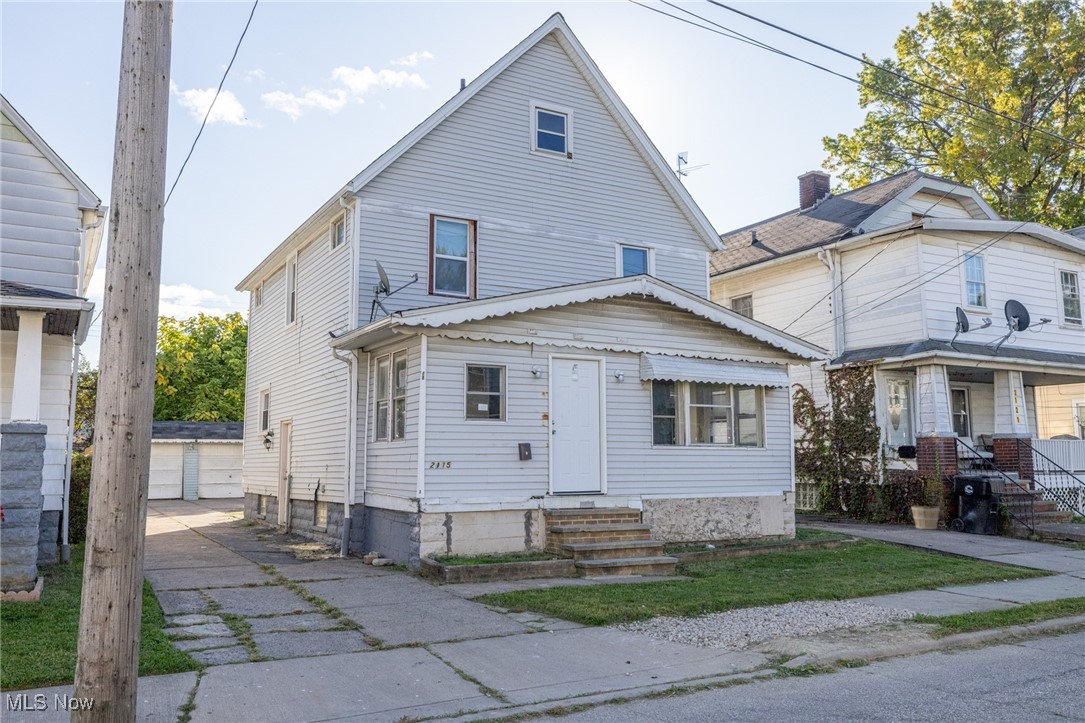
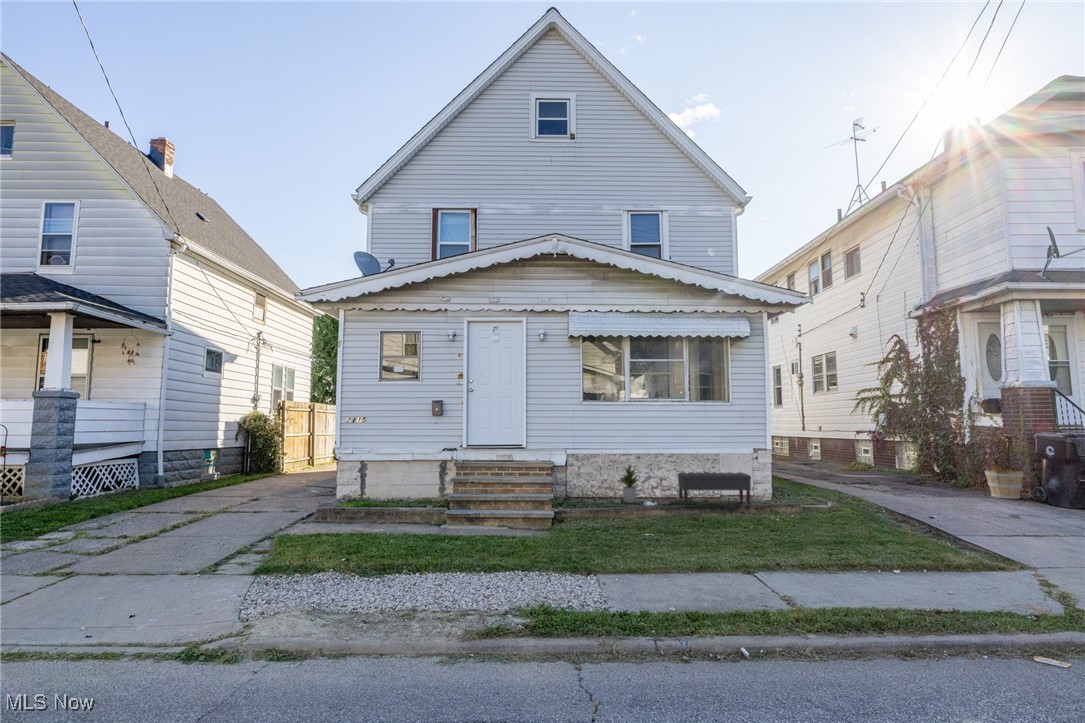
potted plant: none [688,507,712,546] -> present [620,465,638,503]
bench: none [731,513,795,546] -> present [678,472,751,505]

